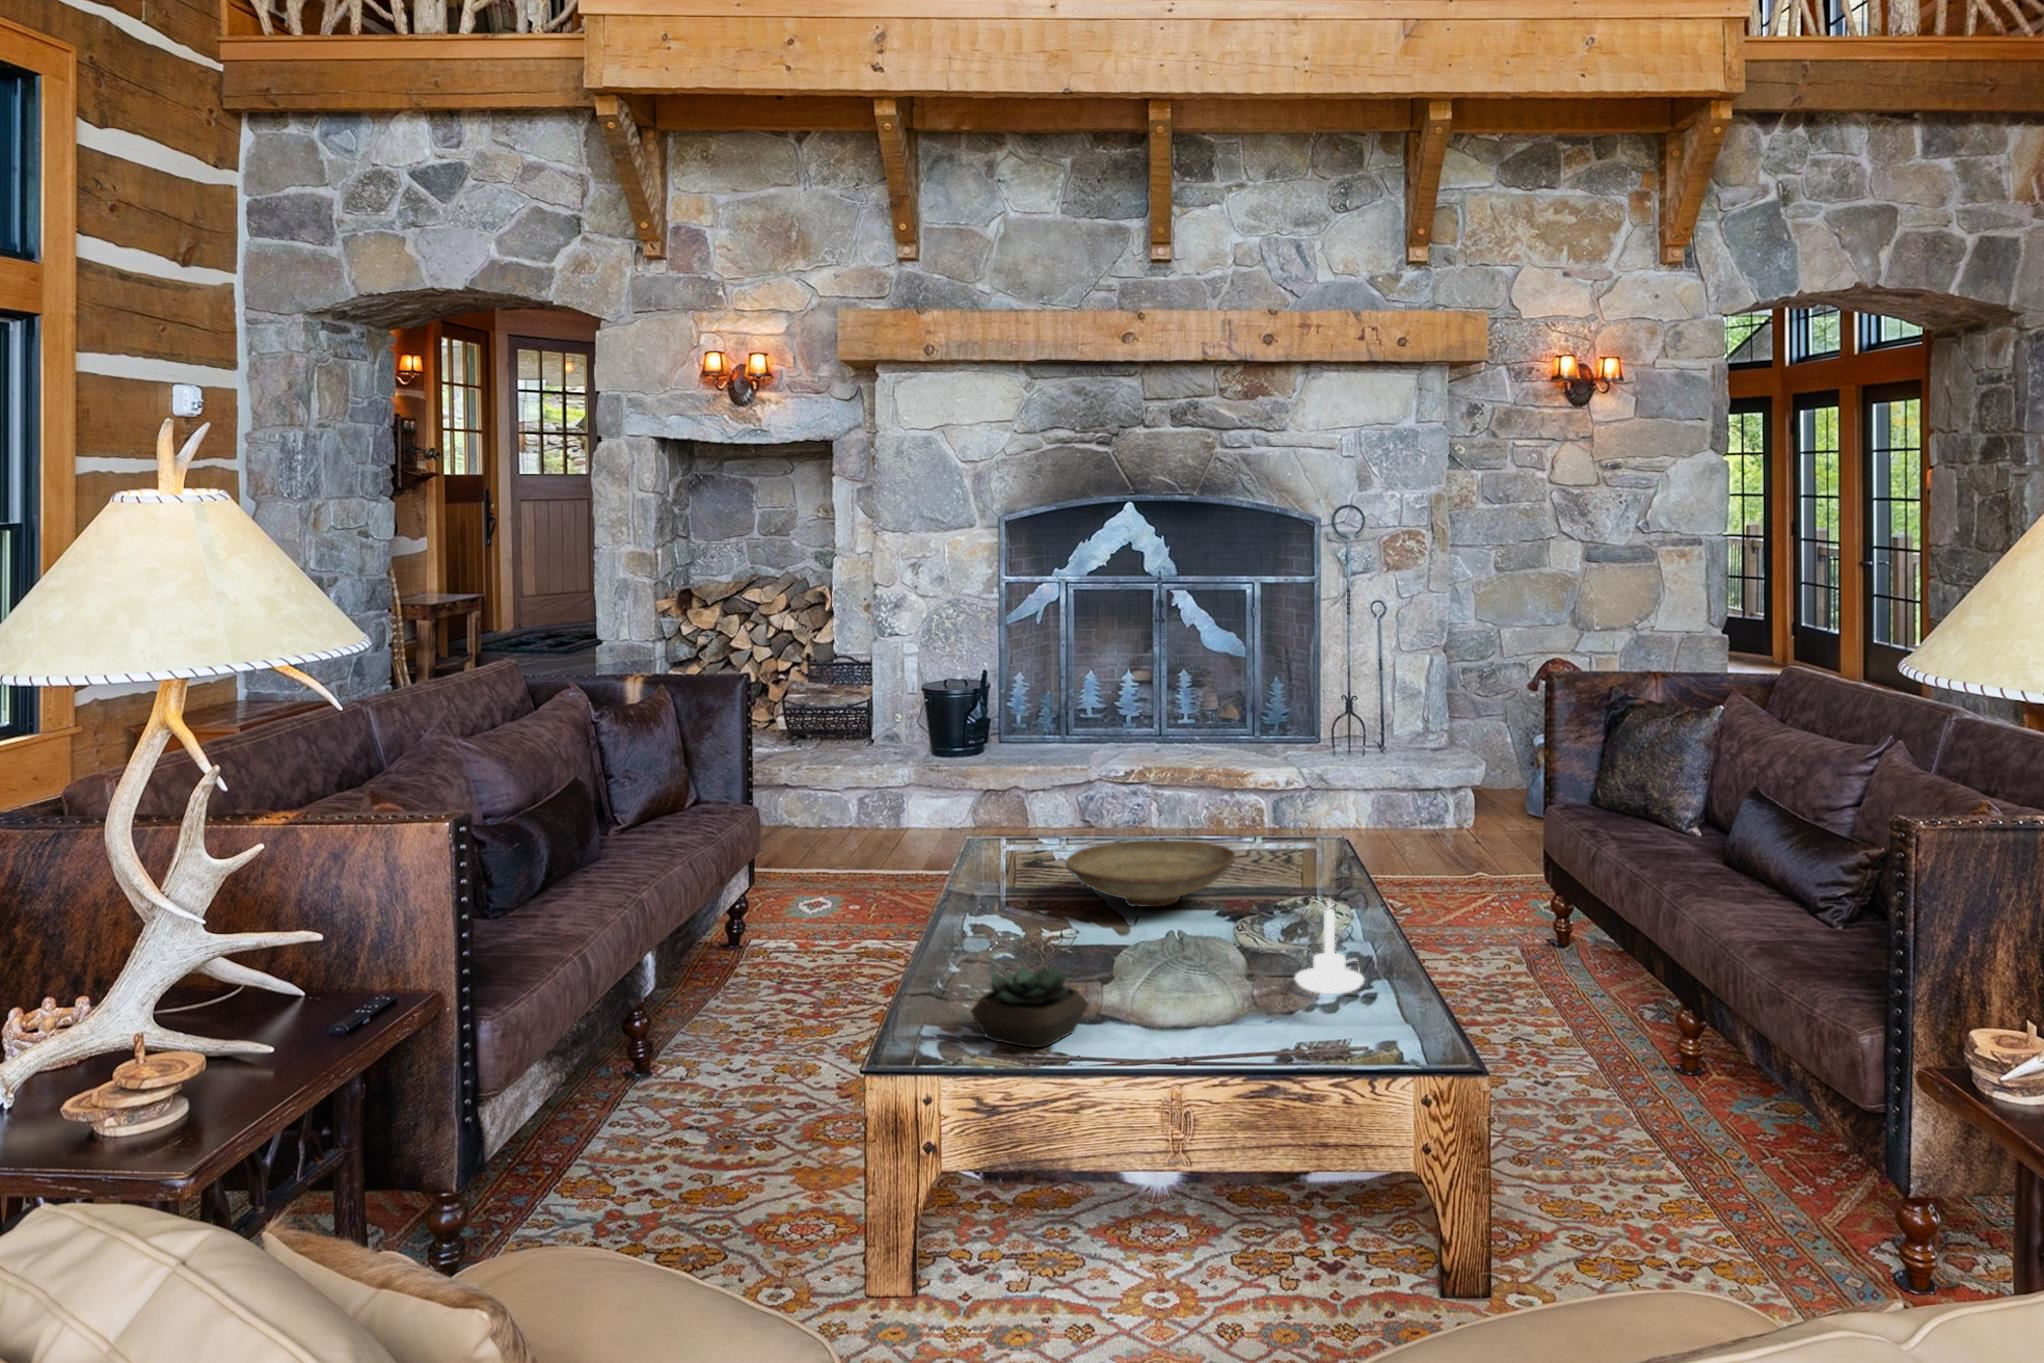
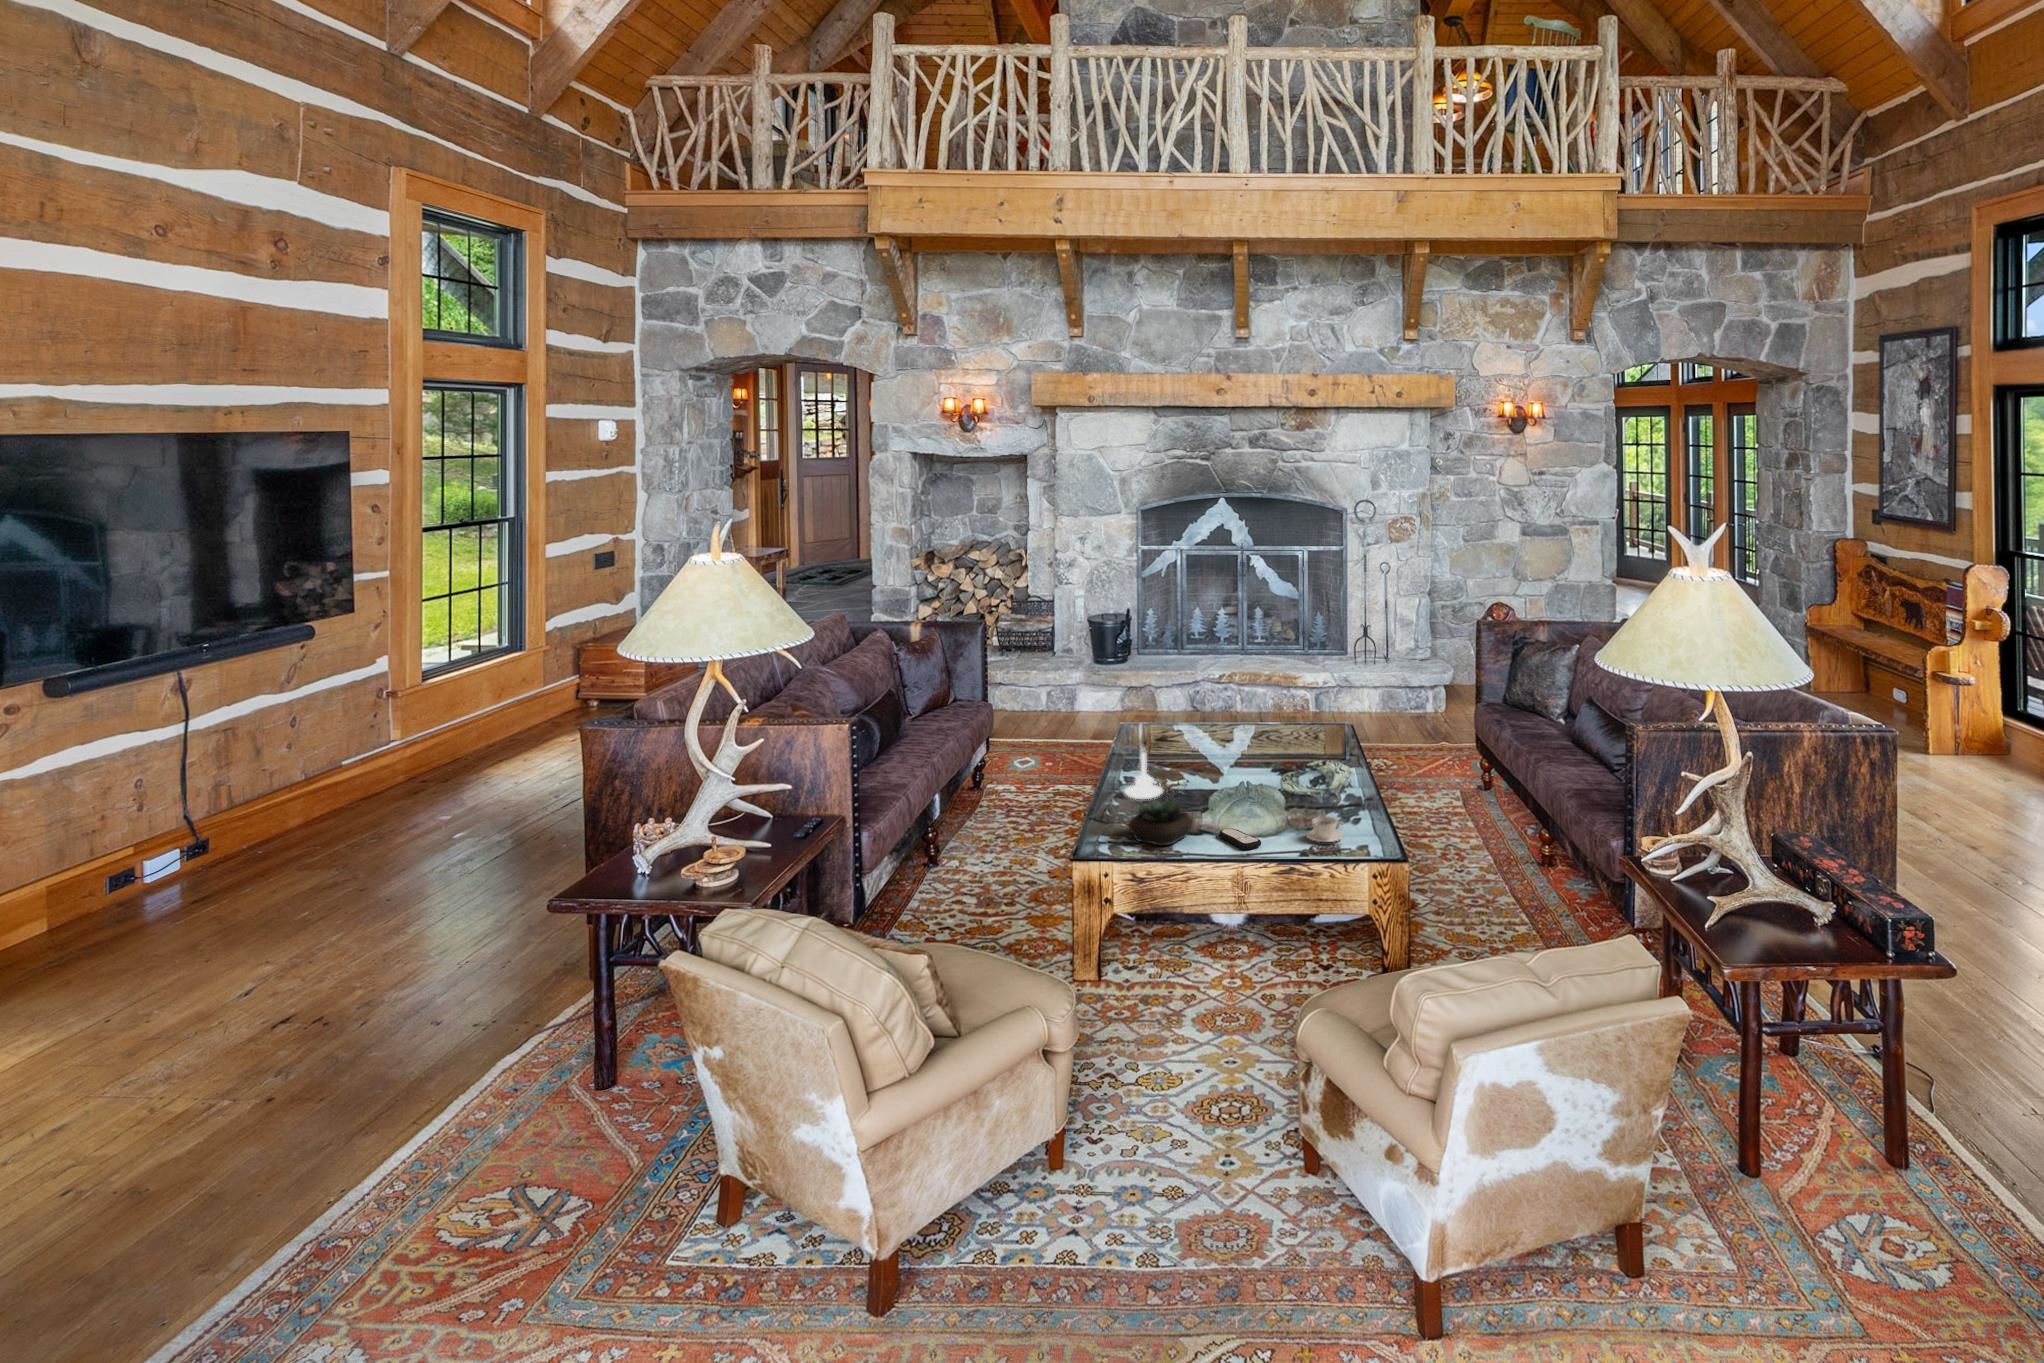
decorative bowl: present [1065,840,1235,907] -> none [1181,723,1282,764]
candle holder: present [1295,901,1364,994] -> present [1125,752,1163,799]
teacup: none [1283,995,1350,1040] -> present [1306,816,1343,842]
remote control: none [1132,1017,1207,1054] -> present [1219,828,1261,849]

